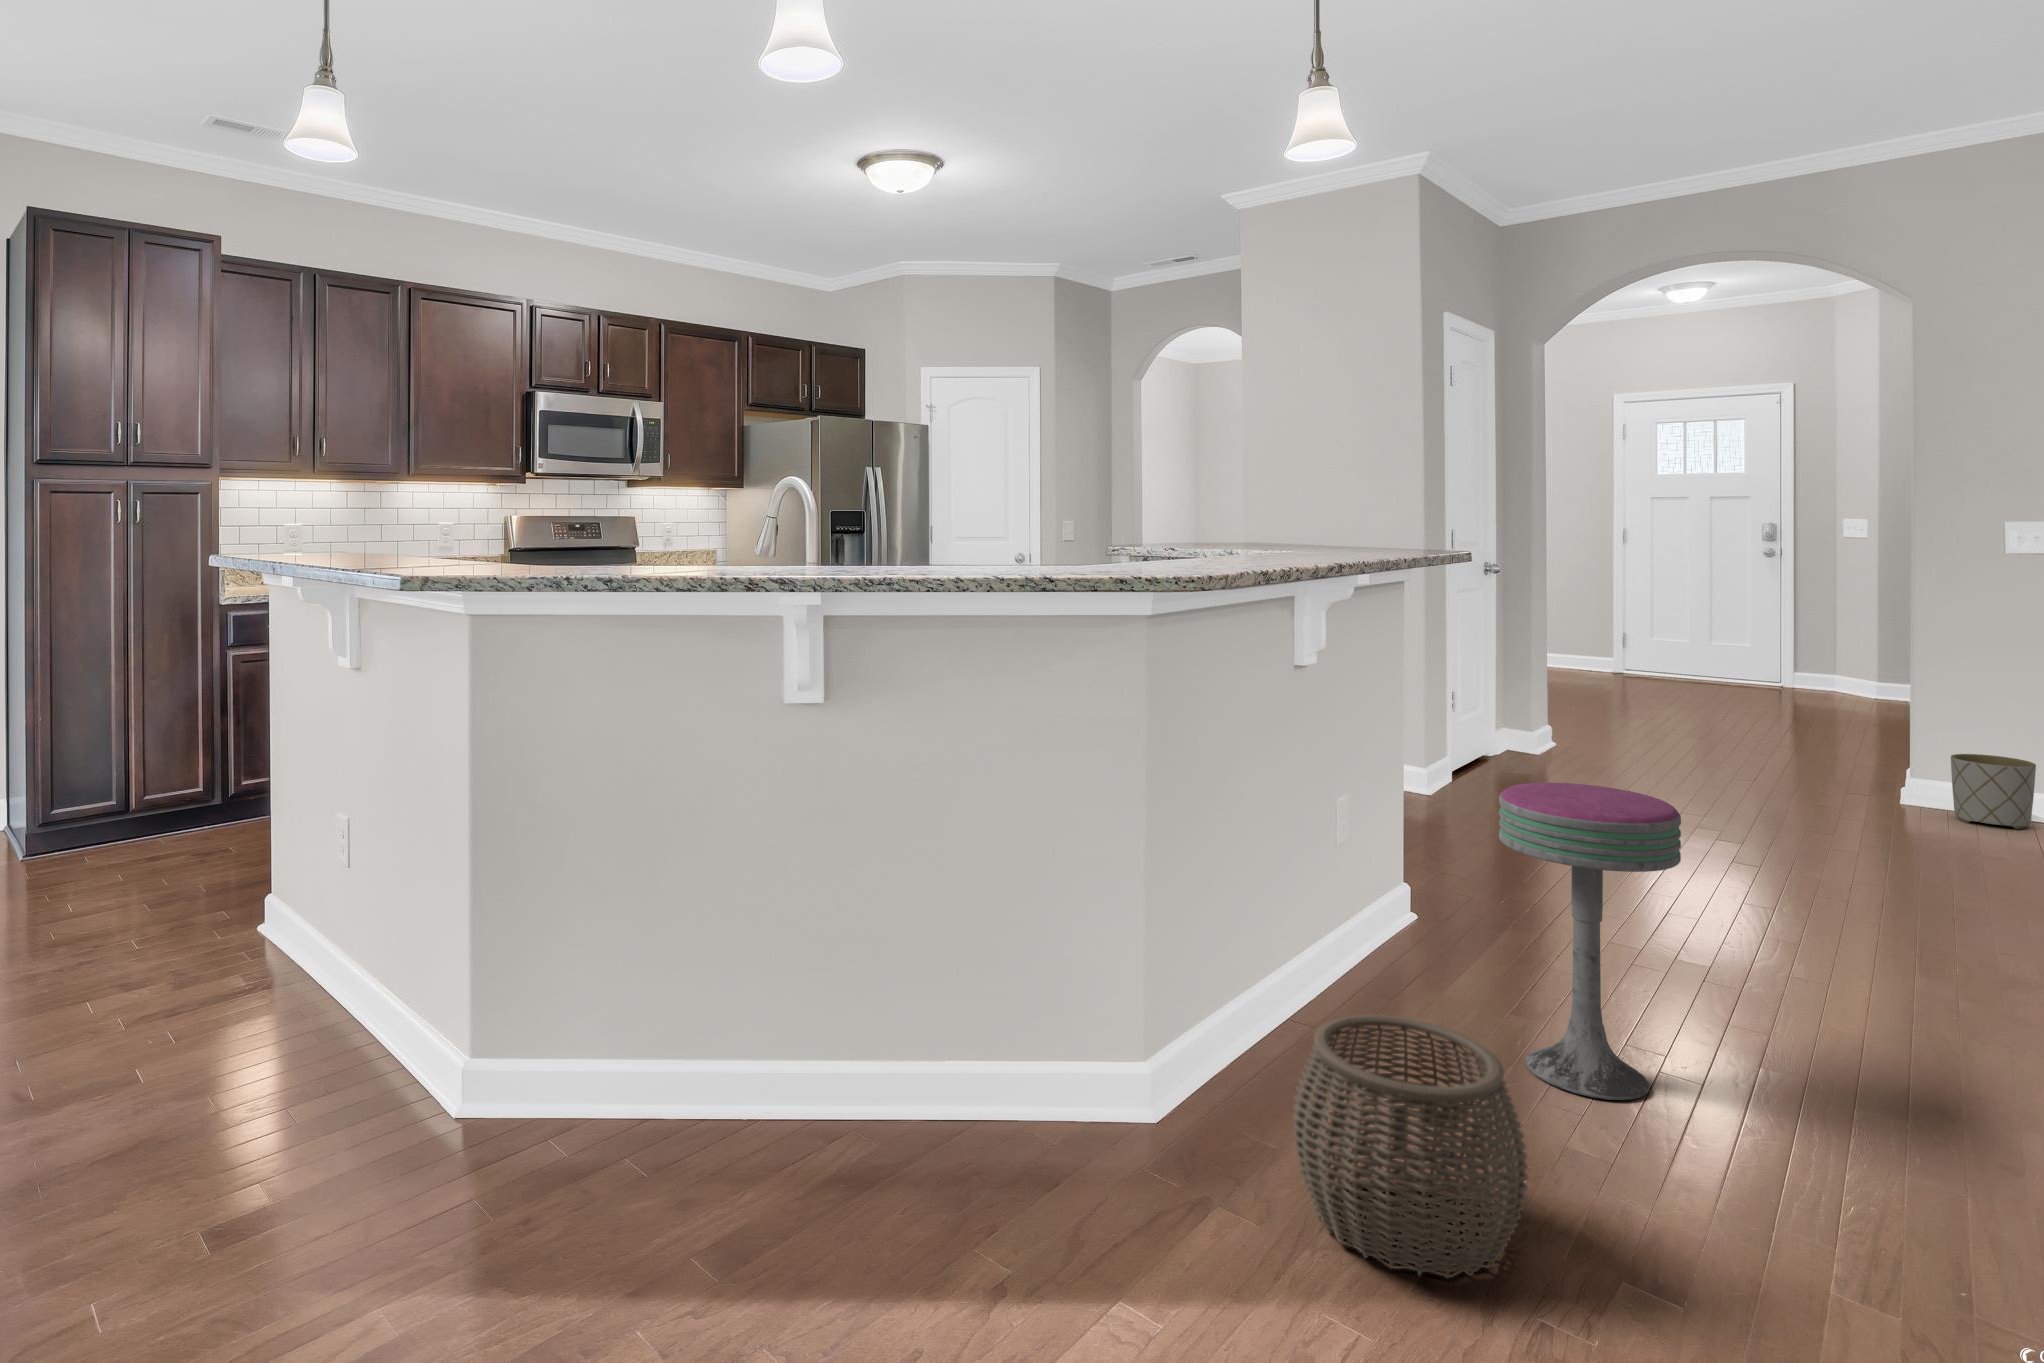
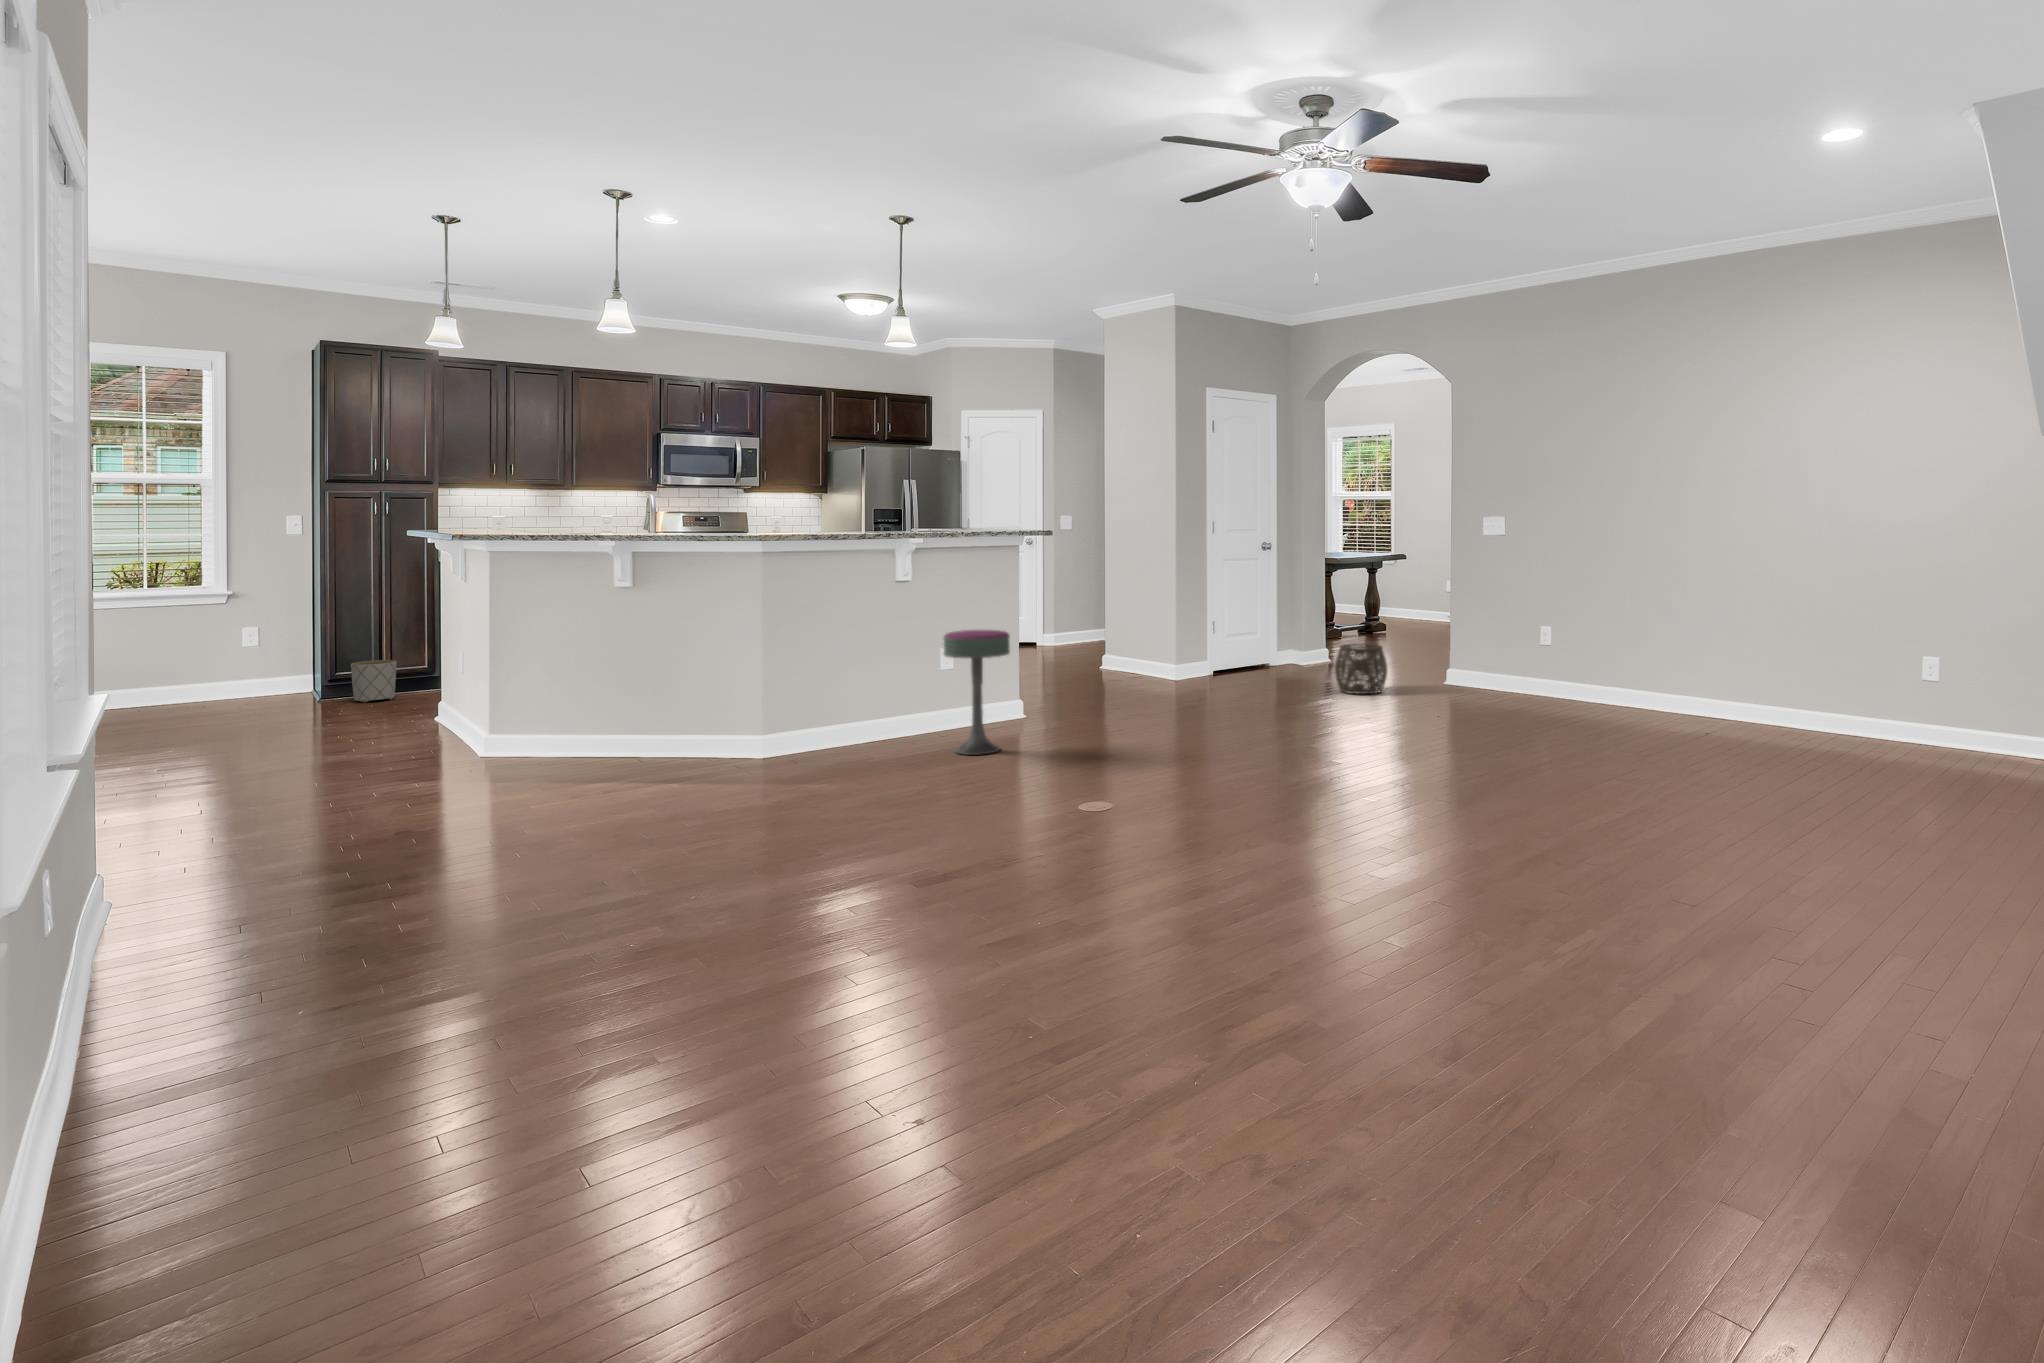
planter: present [1951,754,2036,829] -> present [351,660,396,702]
woven basket: present [1293,1015,1528,1278] -> present [1335,643,1388,694]

